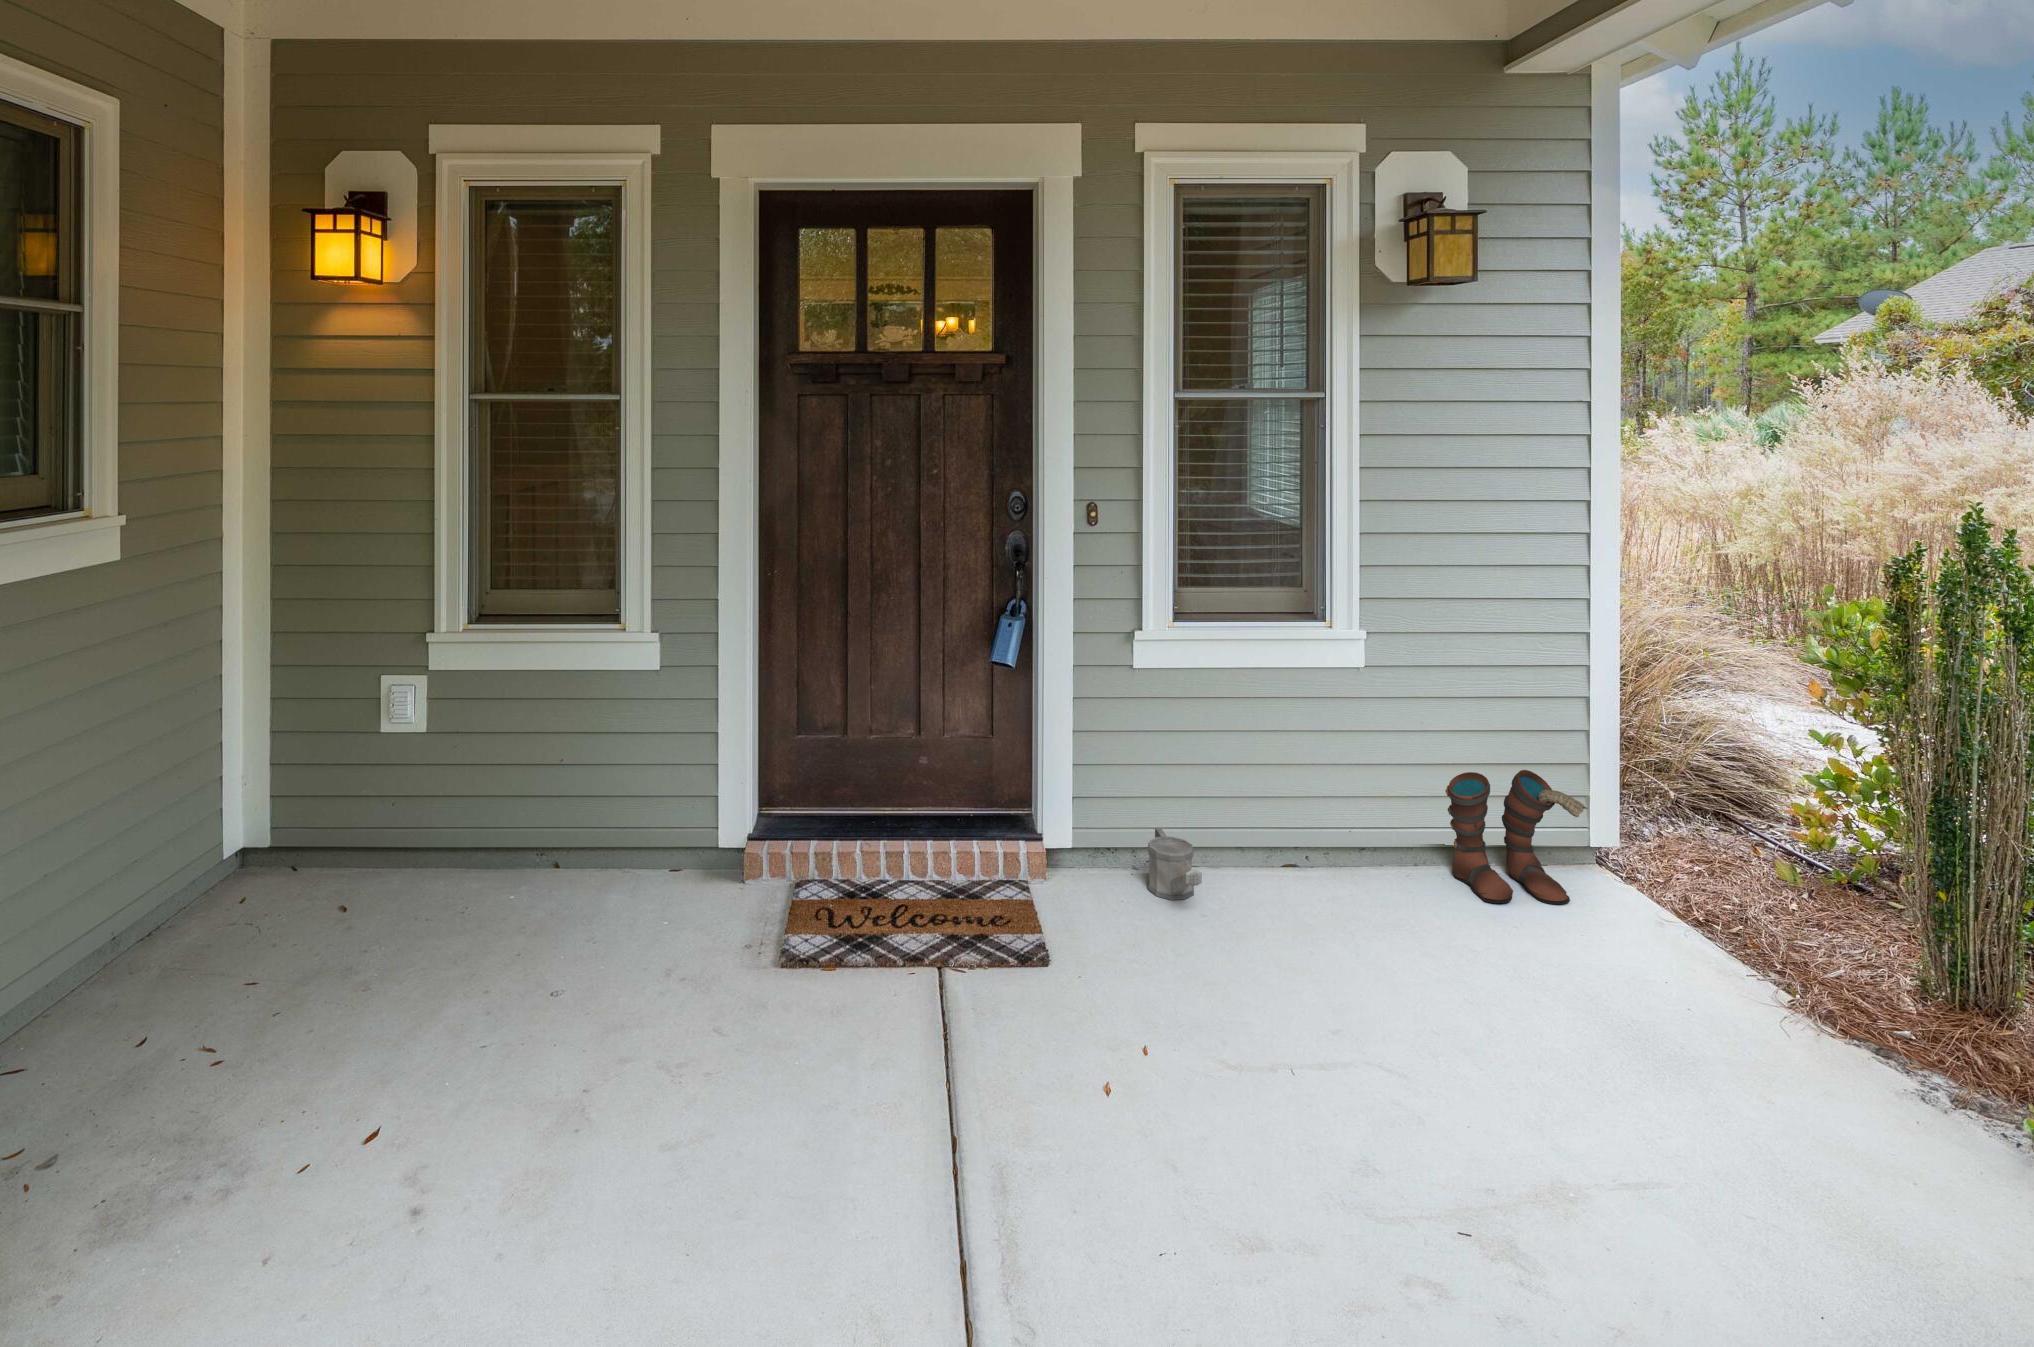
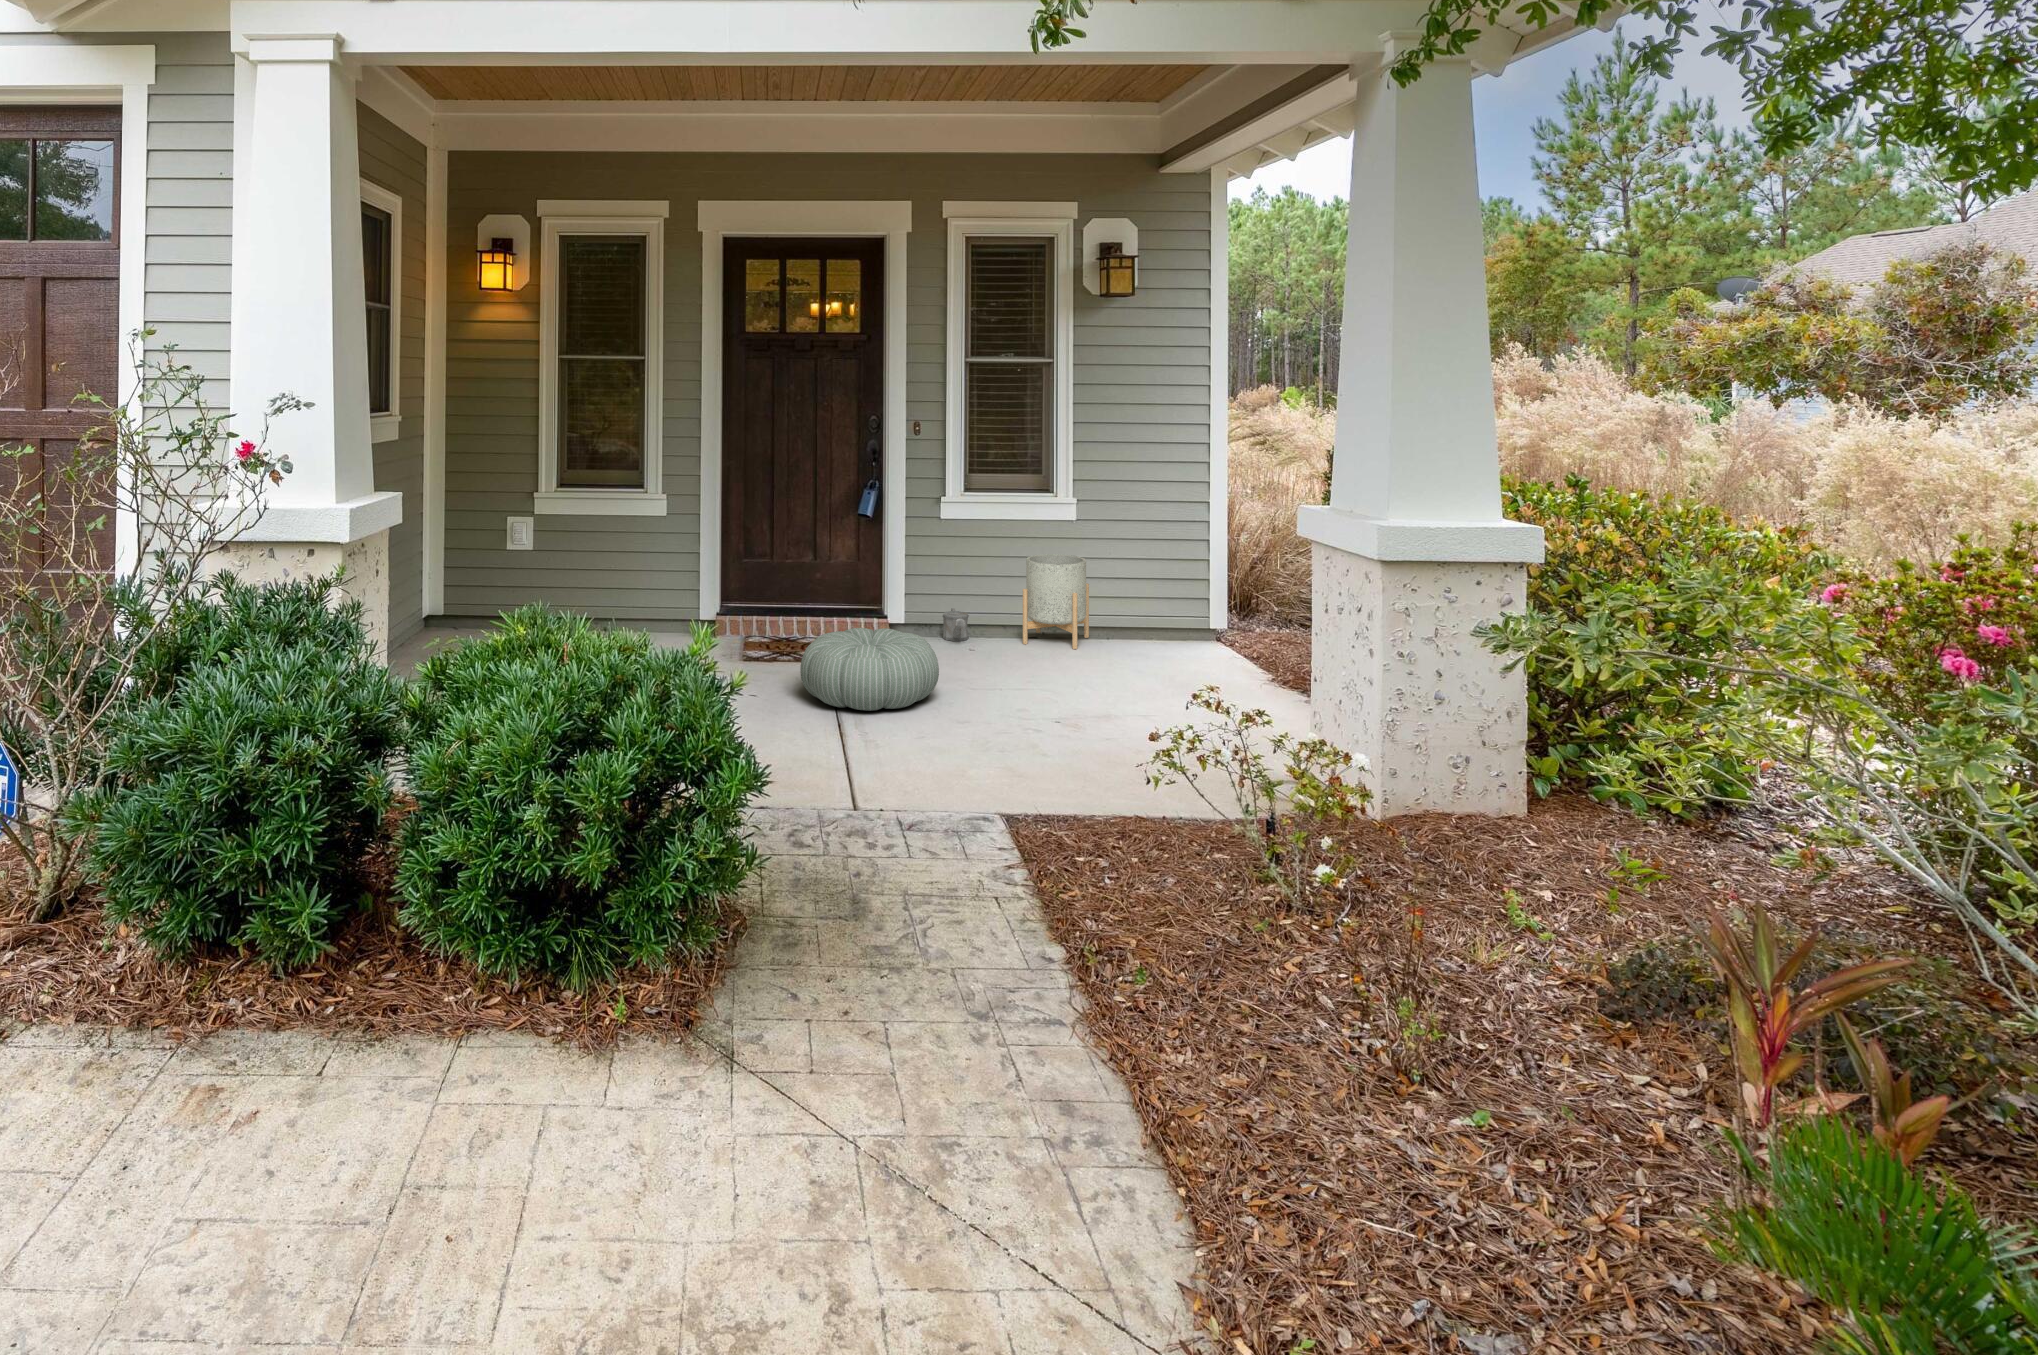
planter: none [1295,731,1407,924] -> present [1023,554,1089,649]
boots: present [1445,770,1587,904] -> none [1118,576,1191,644]
pouf: none [932,959,1246,1235] -> present [800,628,939,711]

